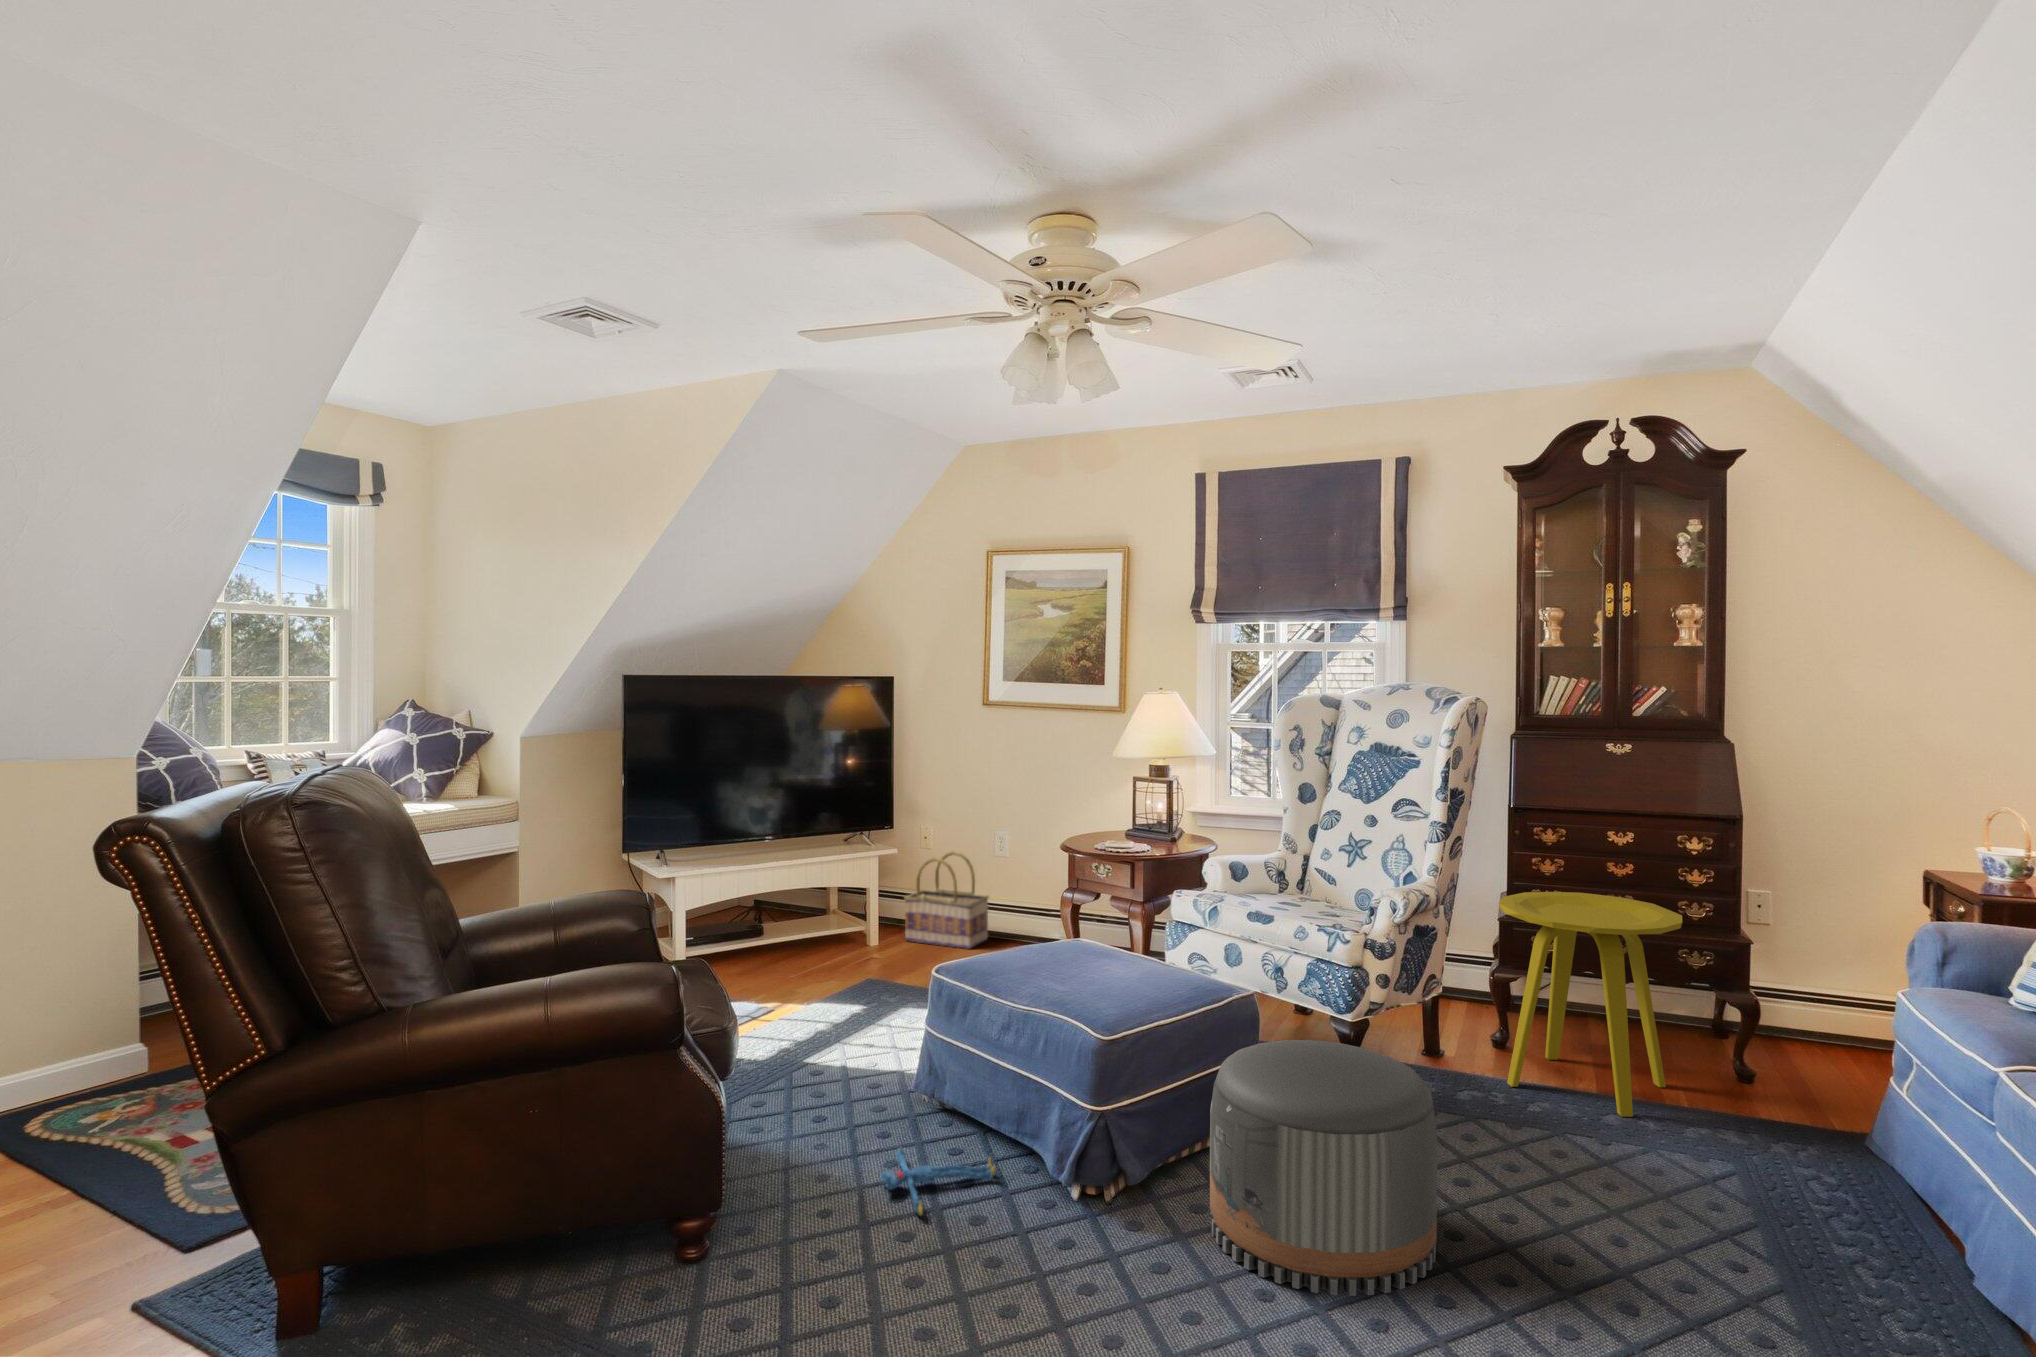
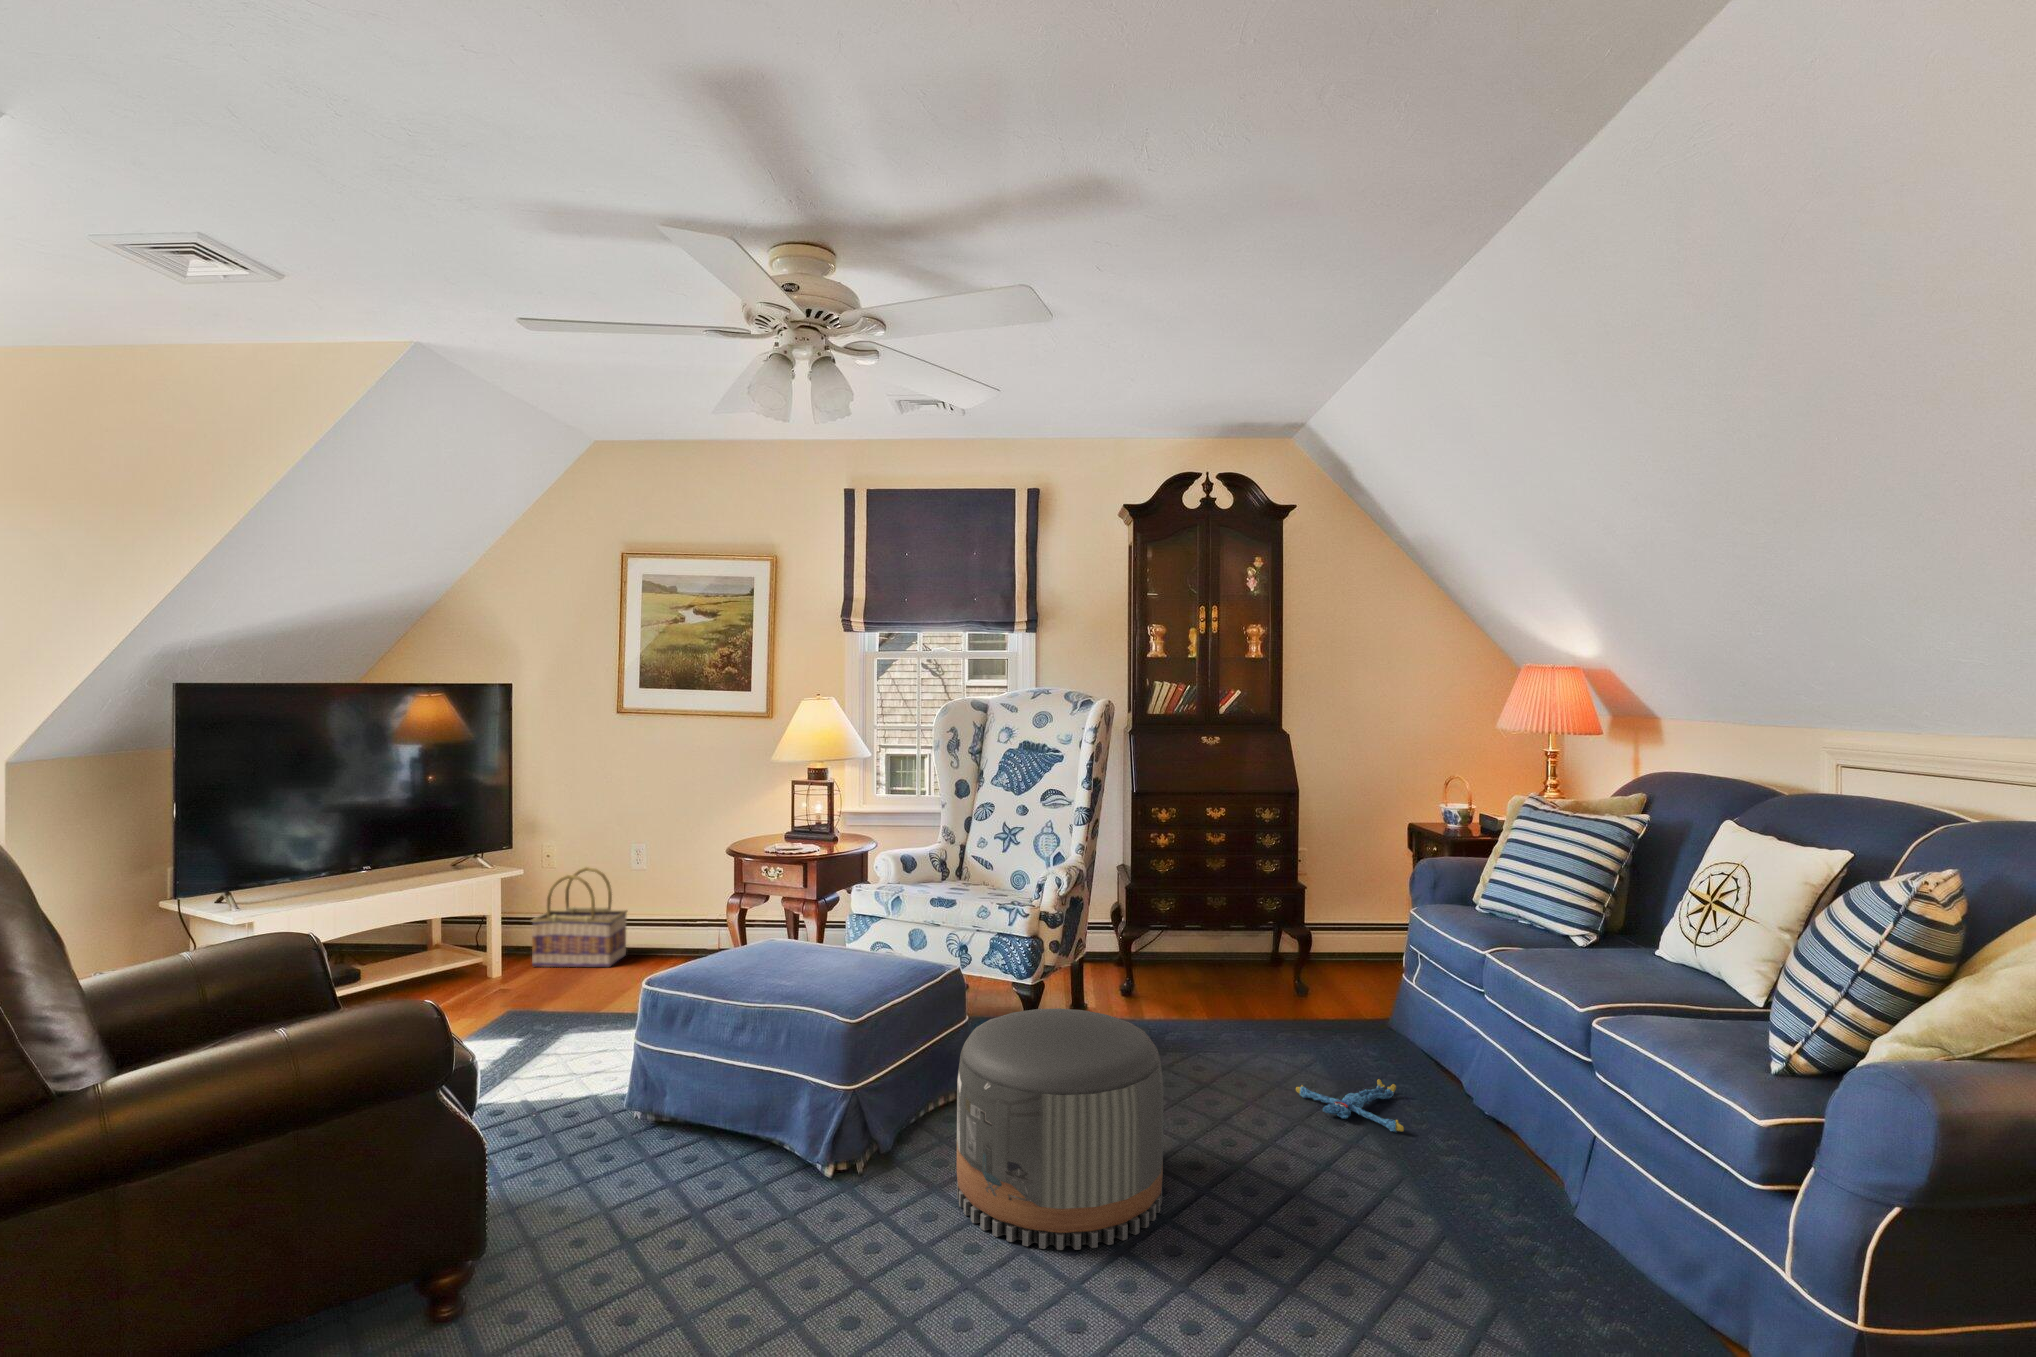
side table: present [1499,892,1682,1117] -> none [1136,859,1275,1041]
plush toy: present [881,1148,996,1215] -> present [1296,1079,1404,1132]

